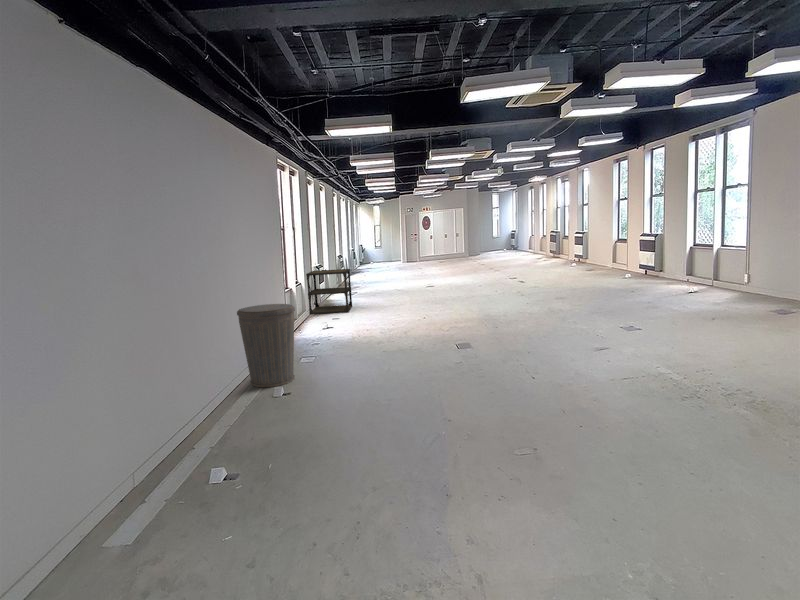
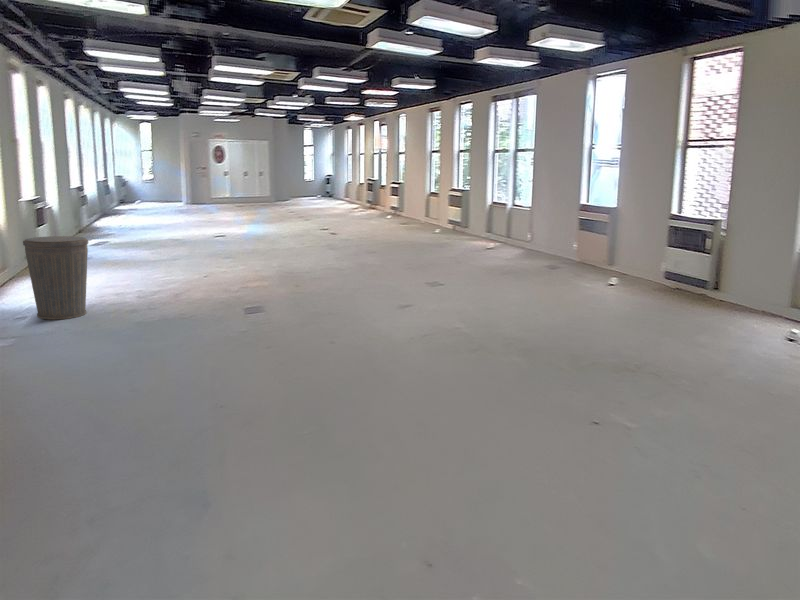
shelving unit: present [306,269,352,315] -> none [76,206,133,257]

